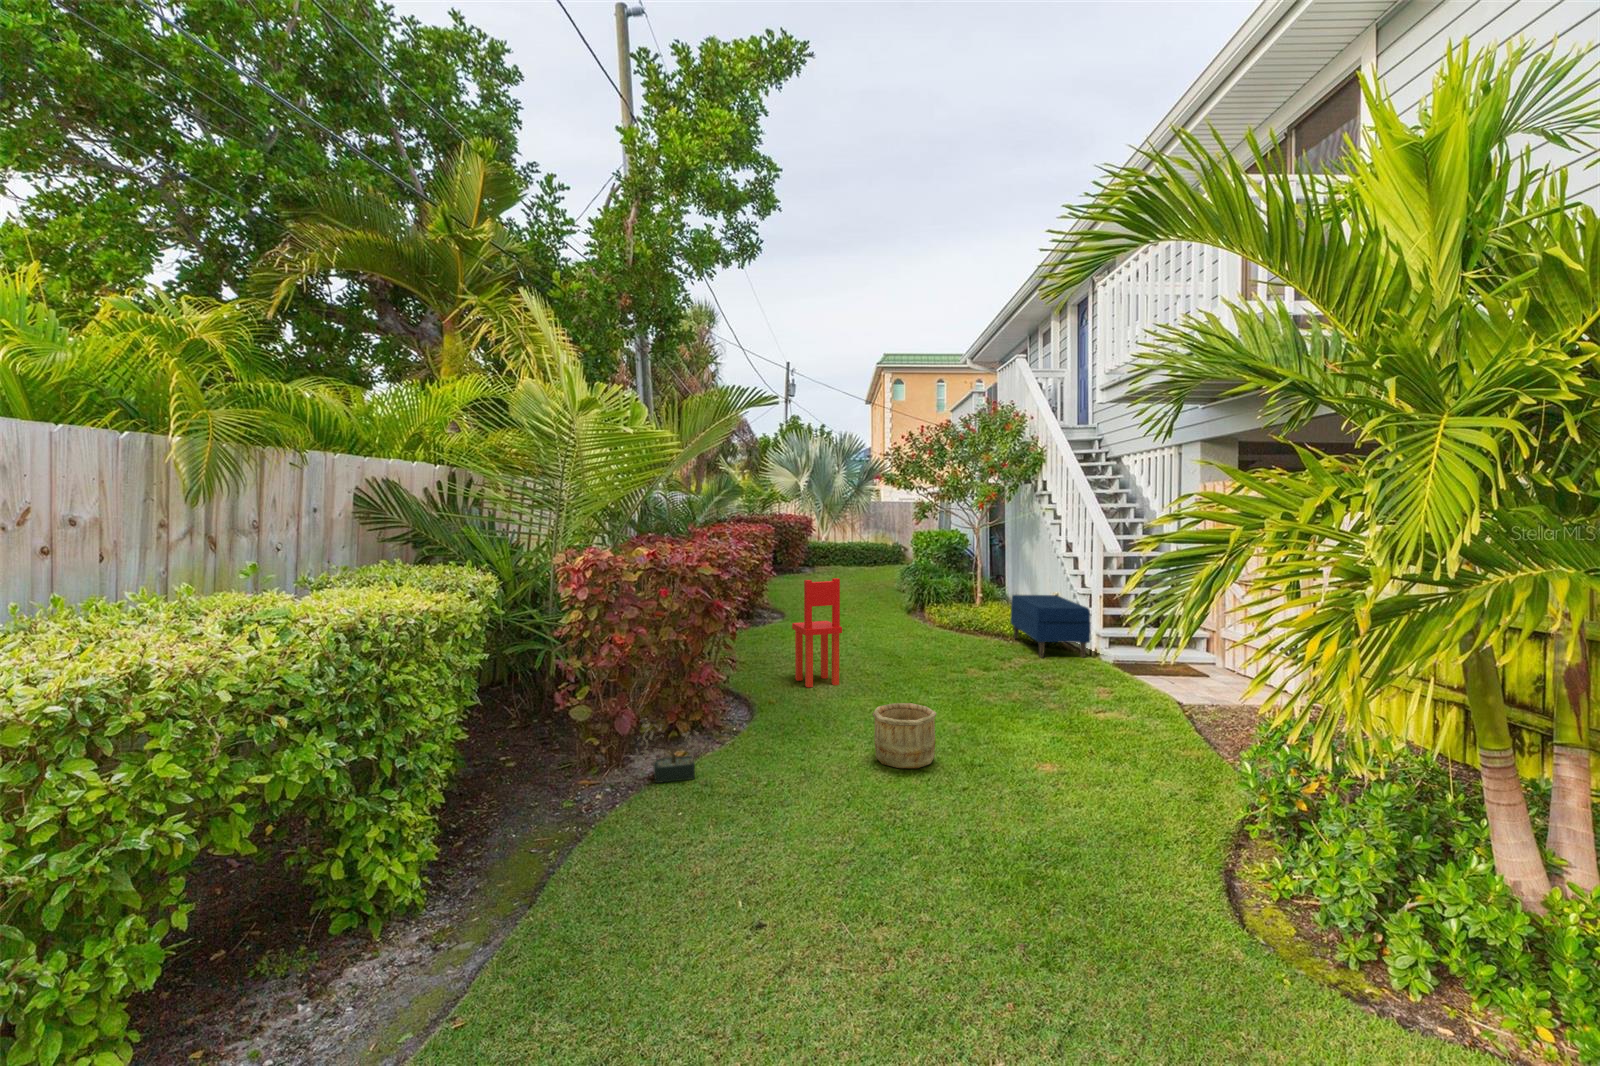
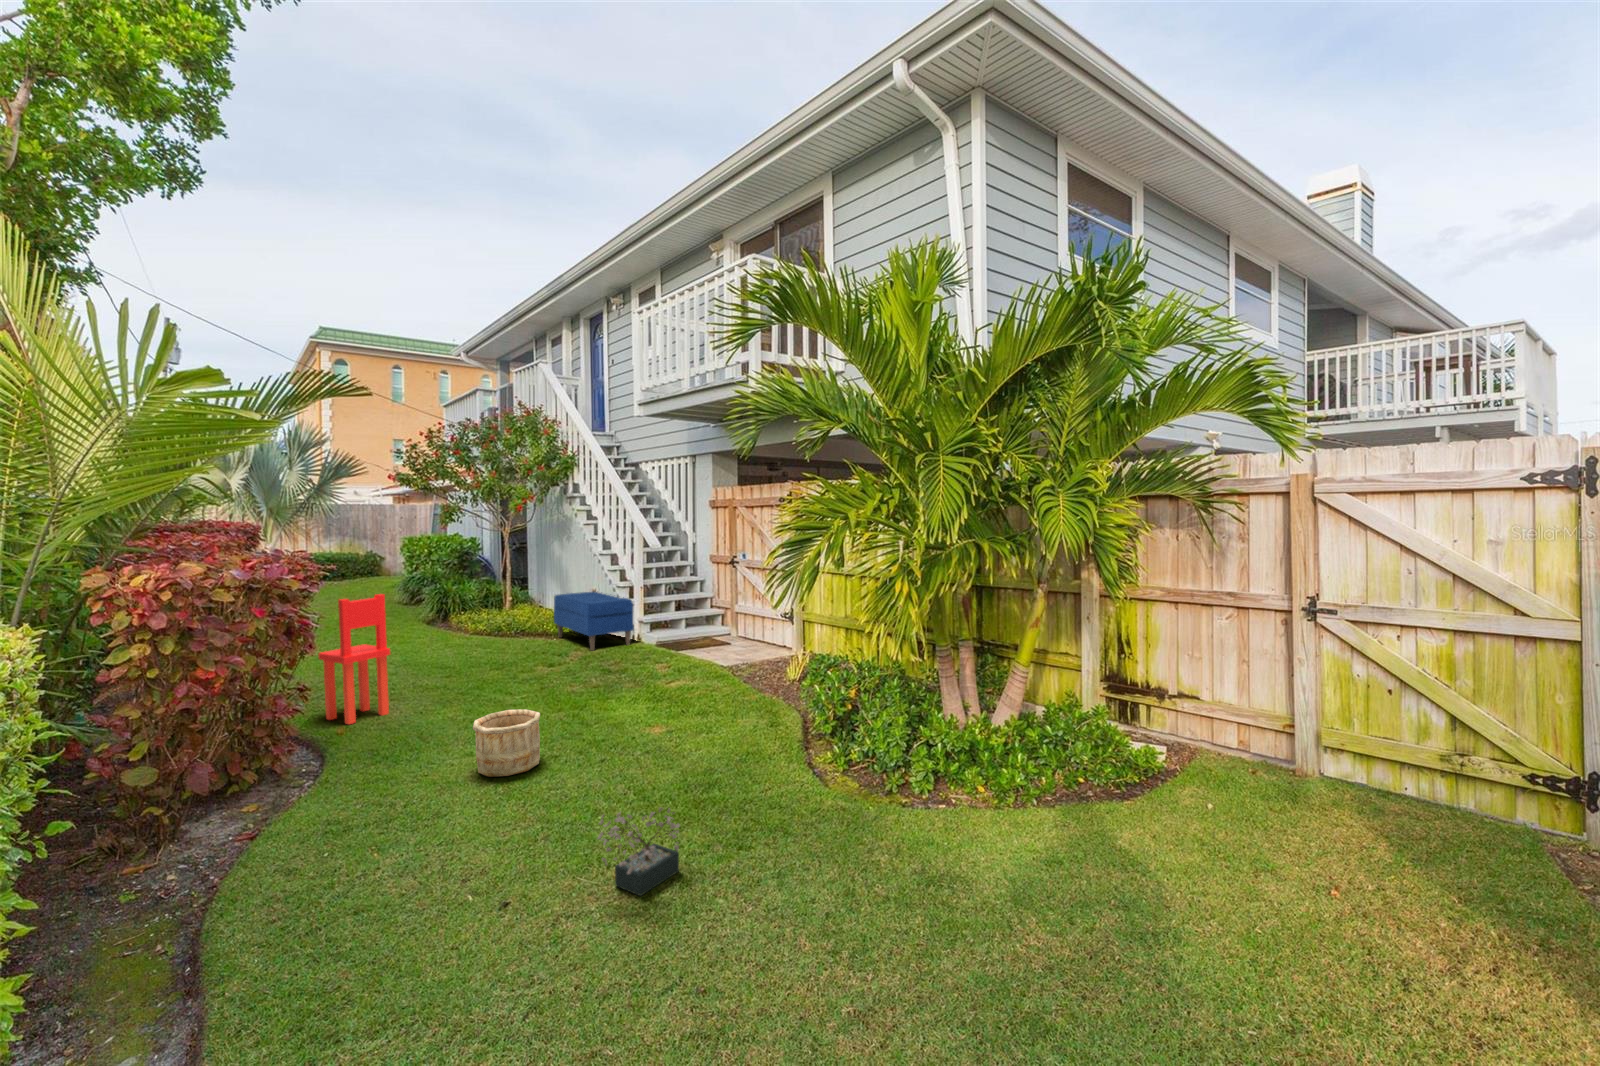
decorative plant: present [636,722,705,783] -> present [598,808,679,896]

